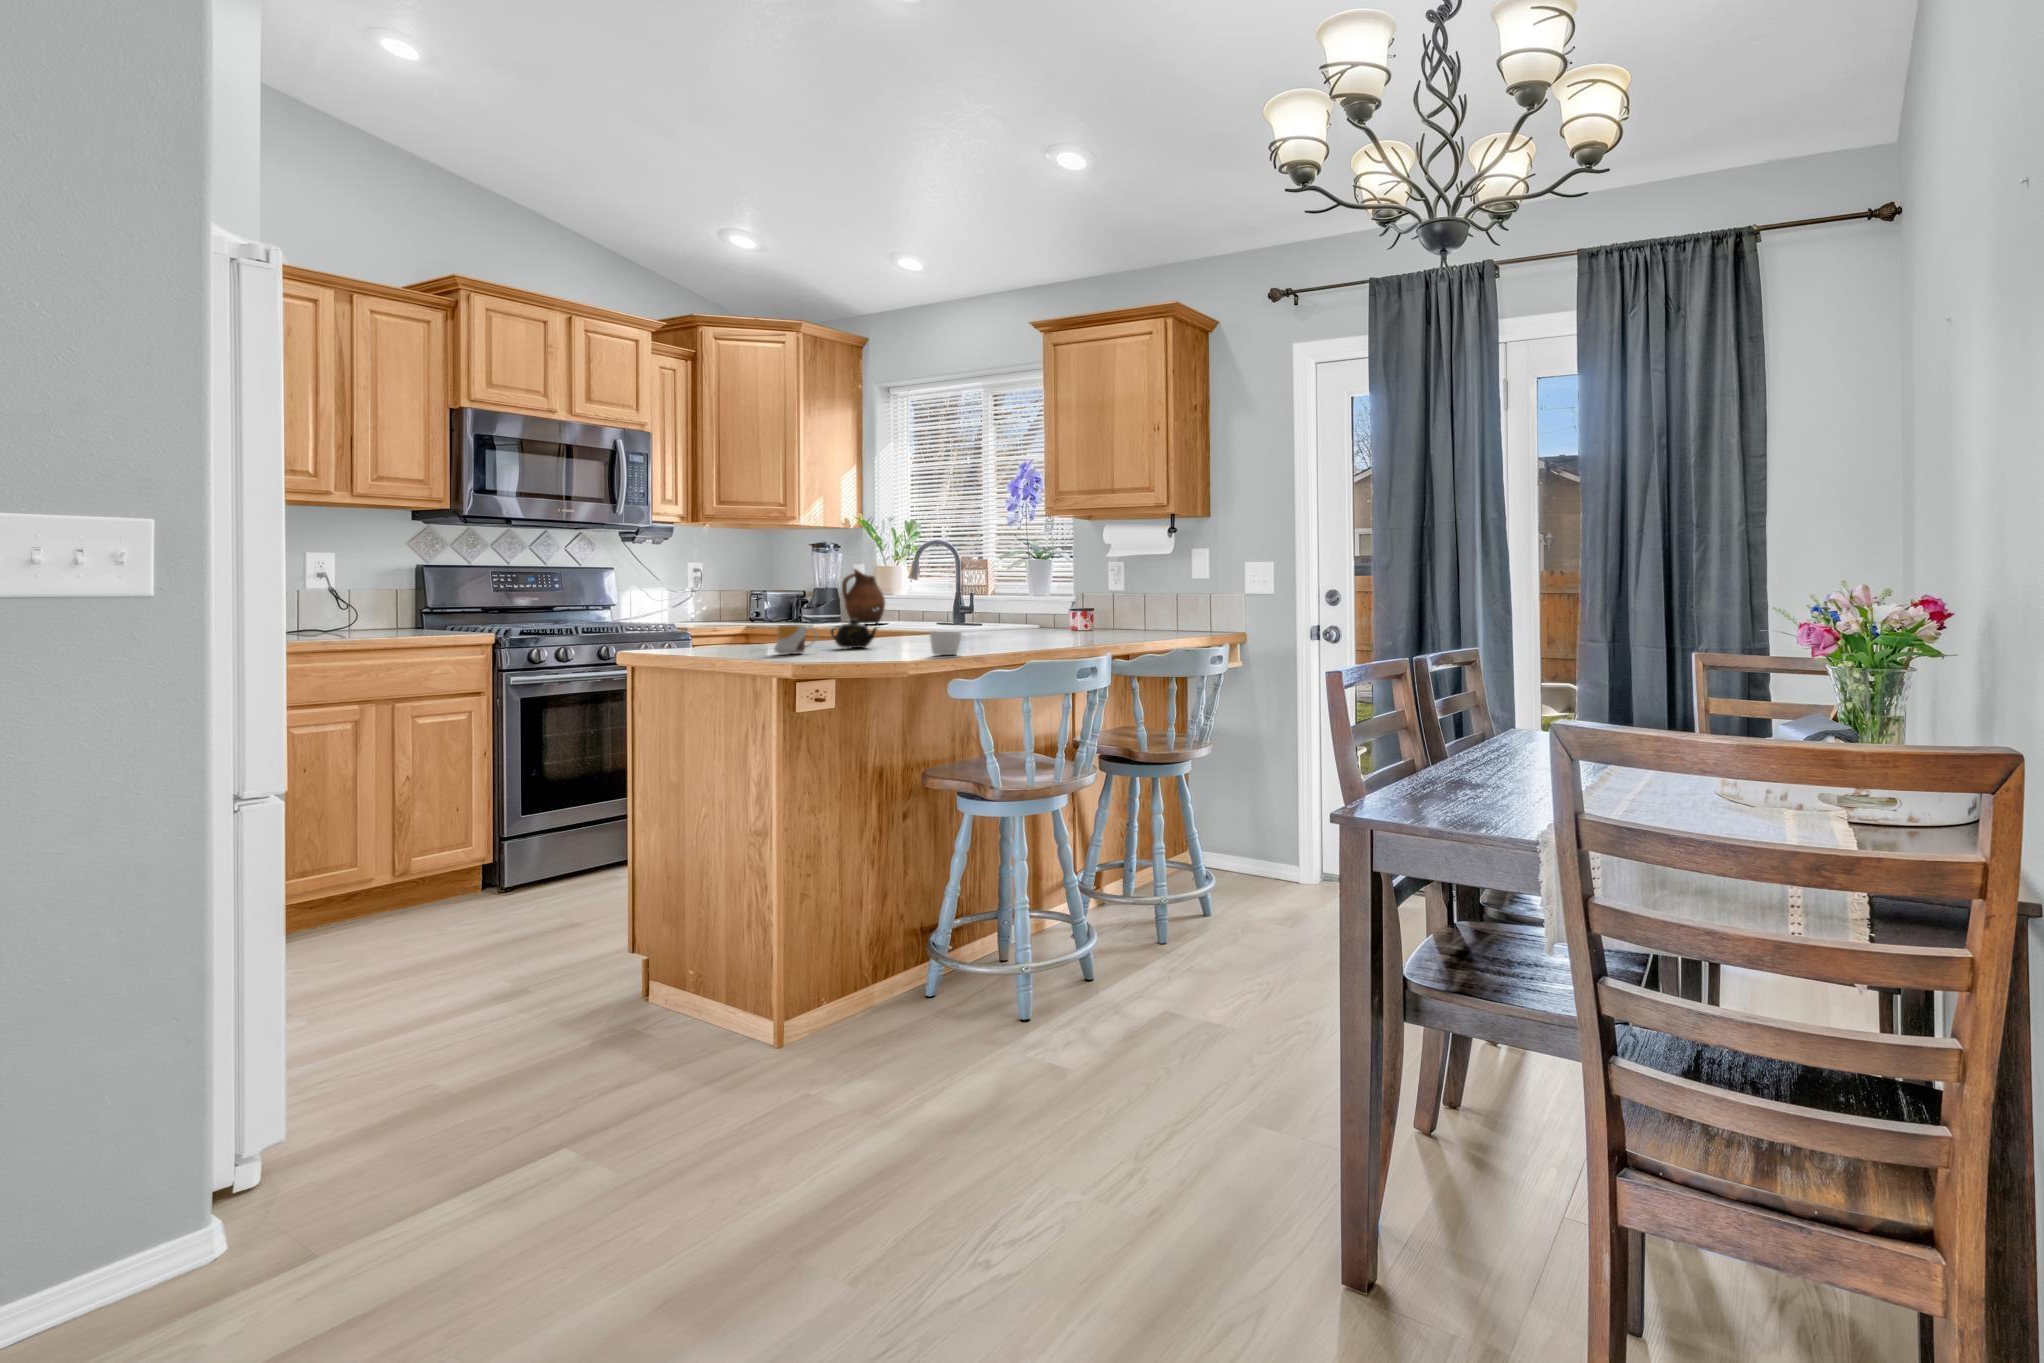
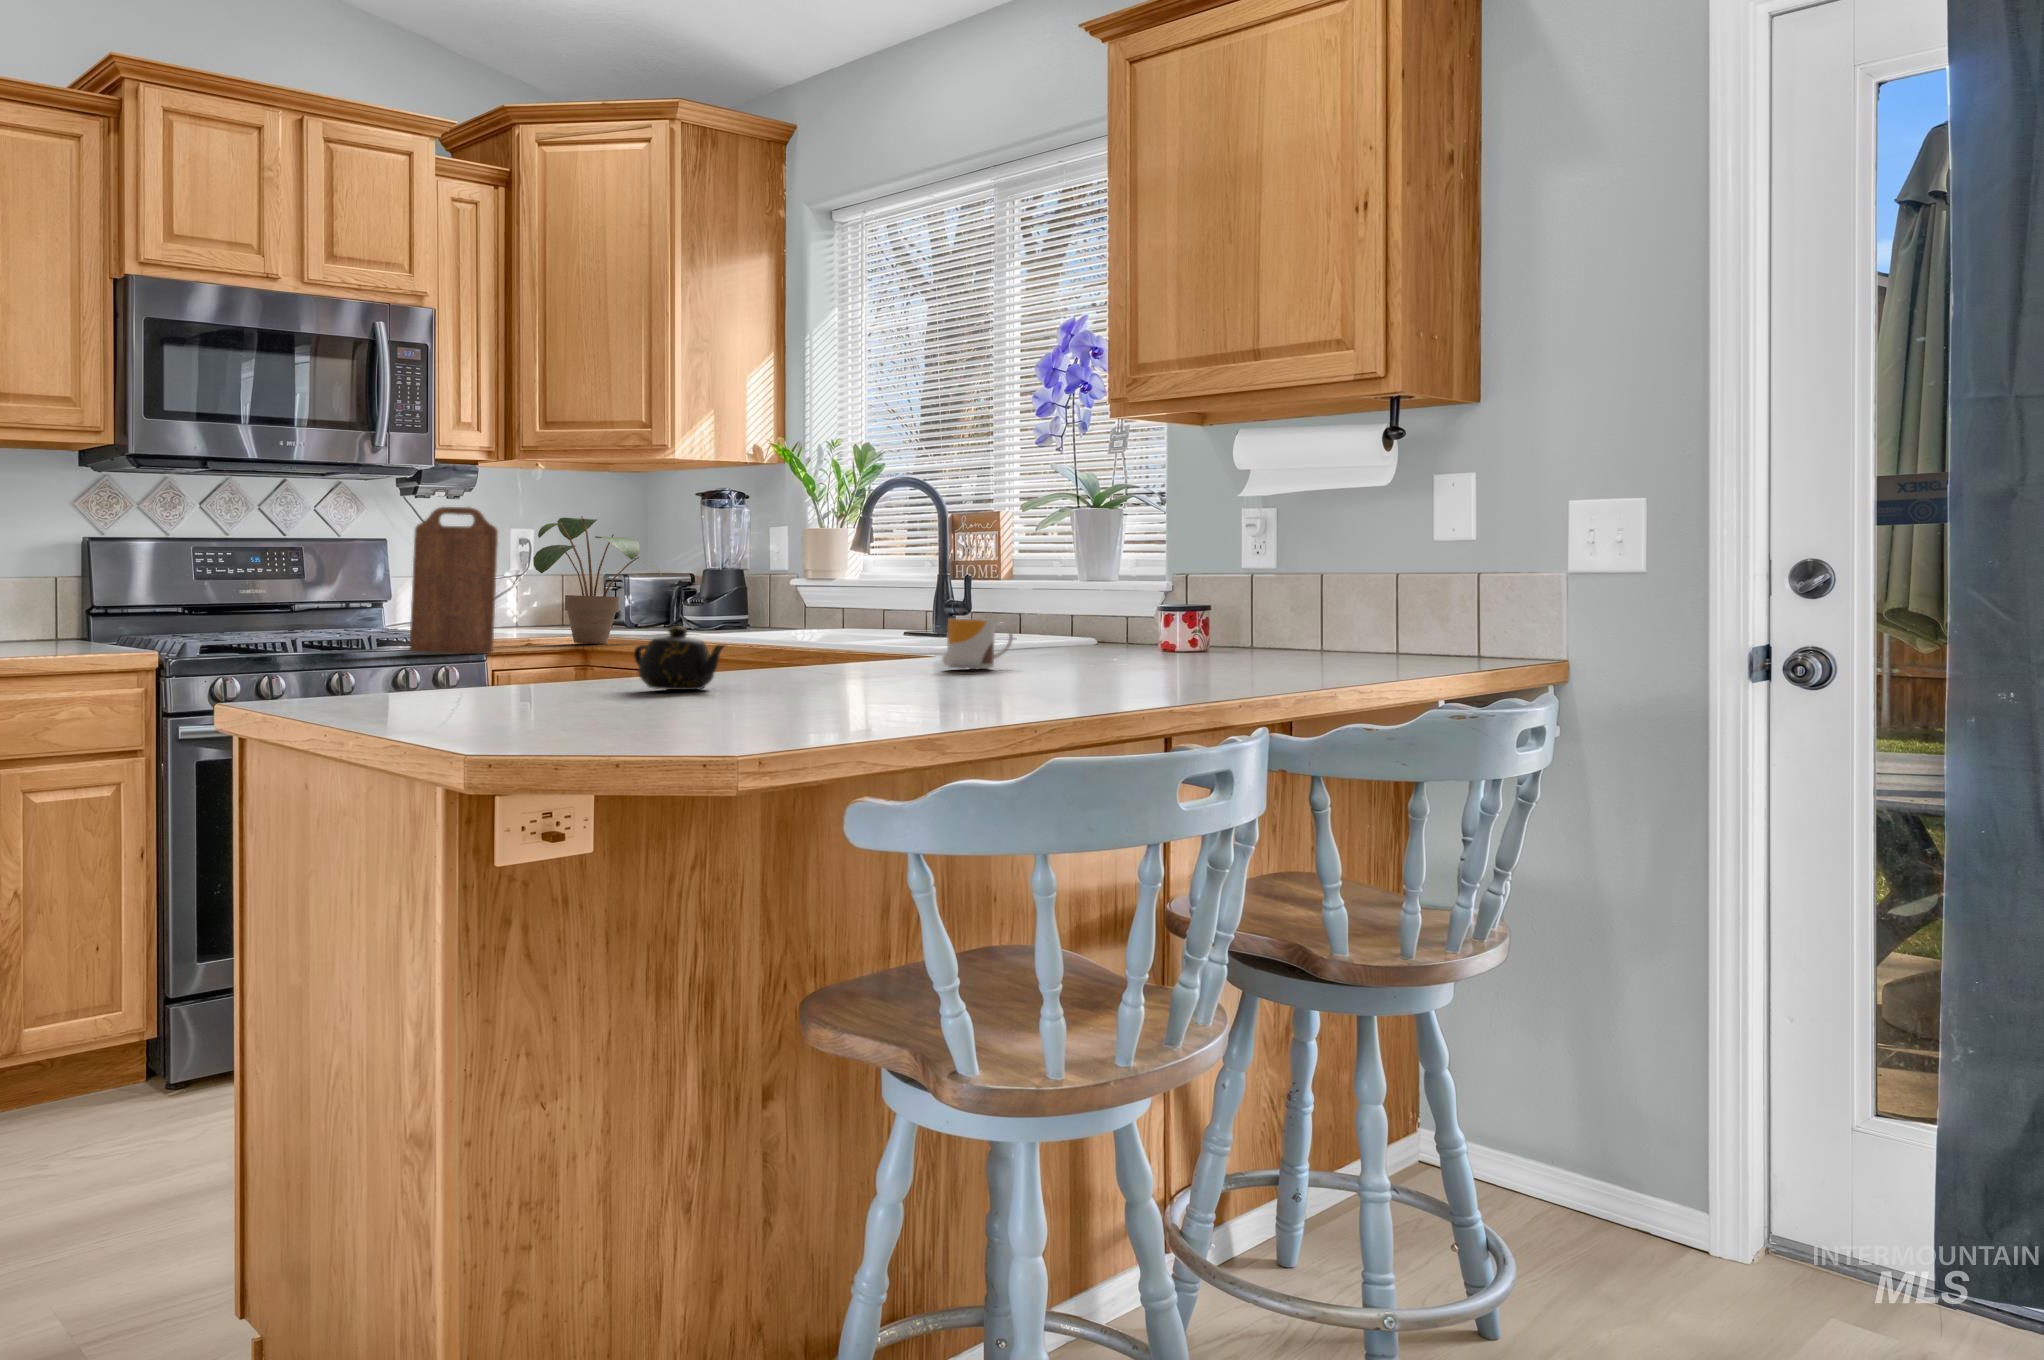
cutting board: none [647,552,705,637] -> present [410,507,498,654]
potted plant: none [714,557,794,631] -> present [533,516,662,644]
ceramic pitcher: present [842,569,885,624] -> none [751,535,836,635]
mug: present [774,625,817,654] -> present [943,618,1013,669]
candle: present [930,631,962,655] -> none [796,660,875,719]

